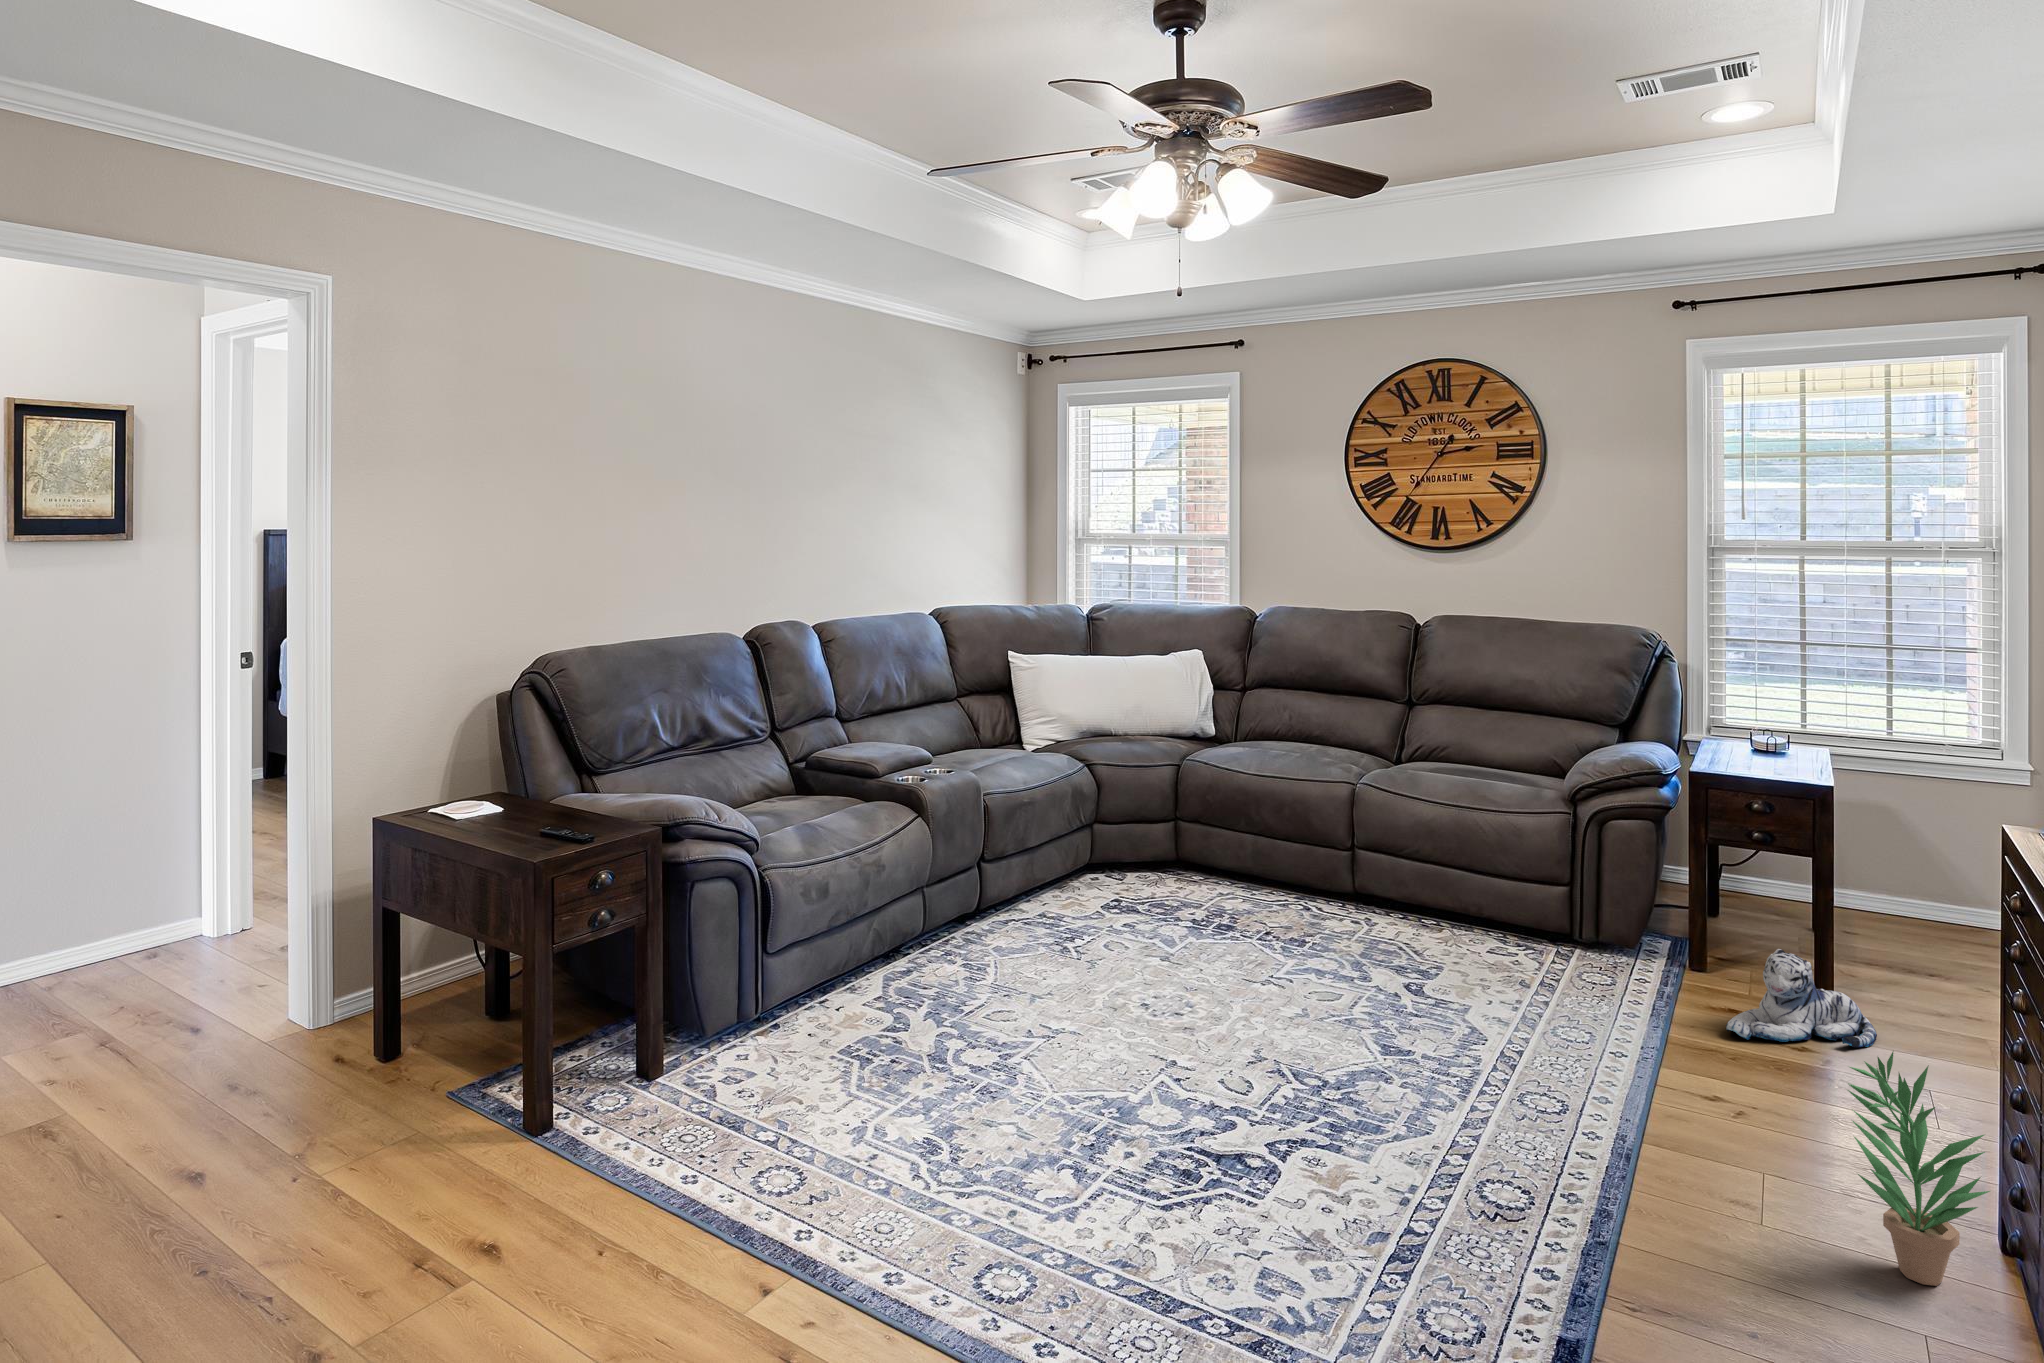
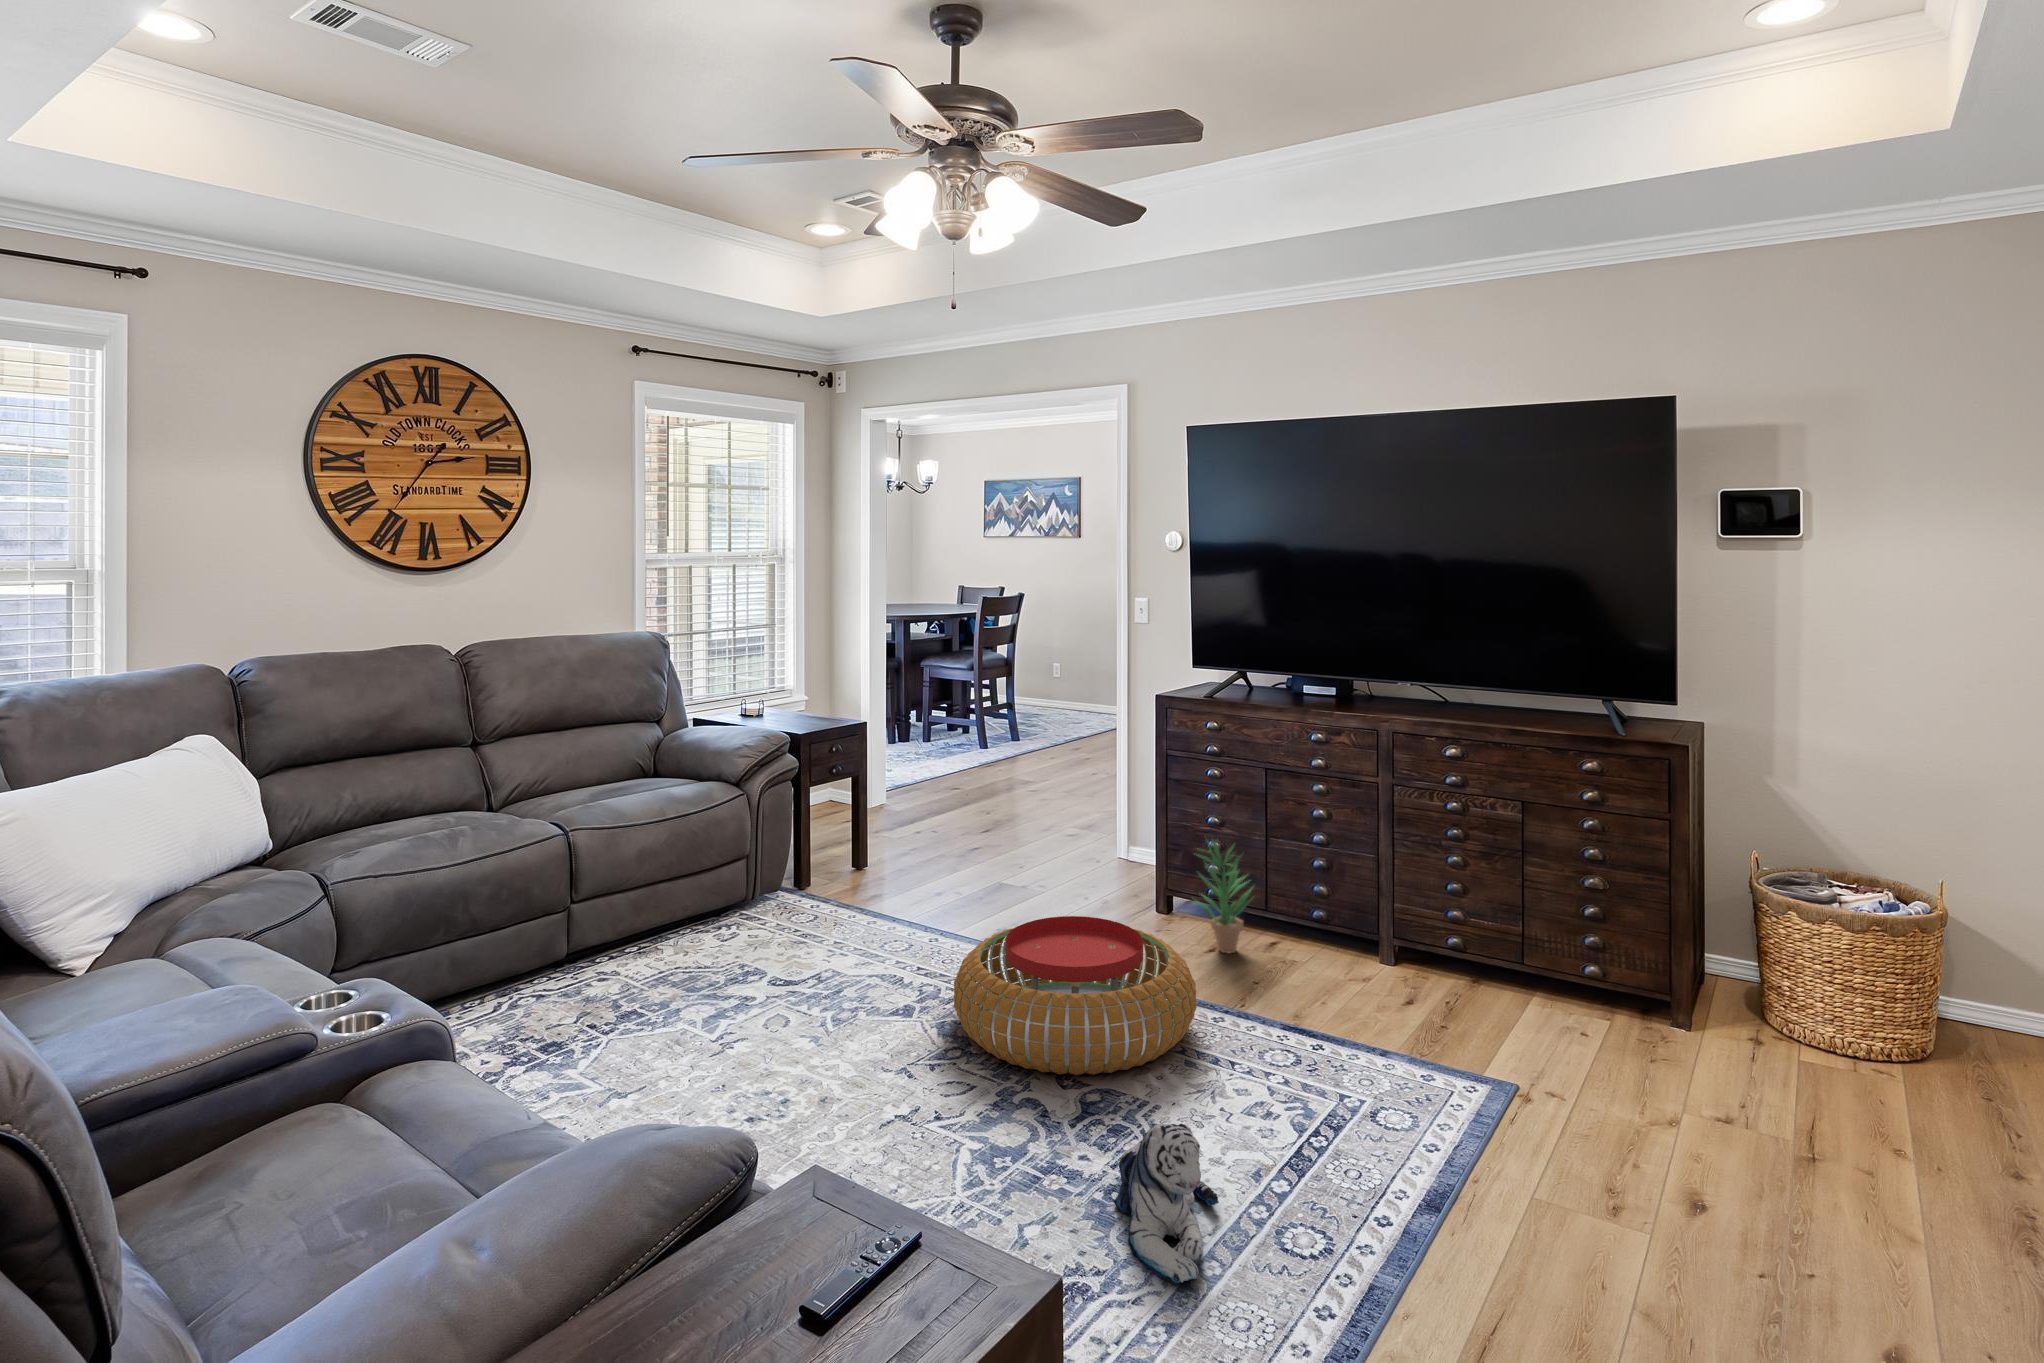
plush toy: present [1726,949,1877,1047] -> present [1114,1123,1219,1284]
pouf: none [1301,996,1636,1210] -> present [954,916,1196,1075]

